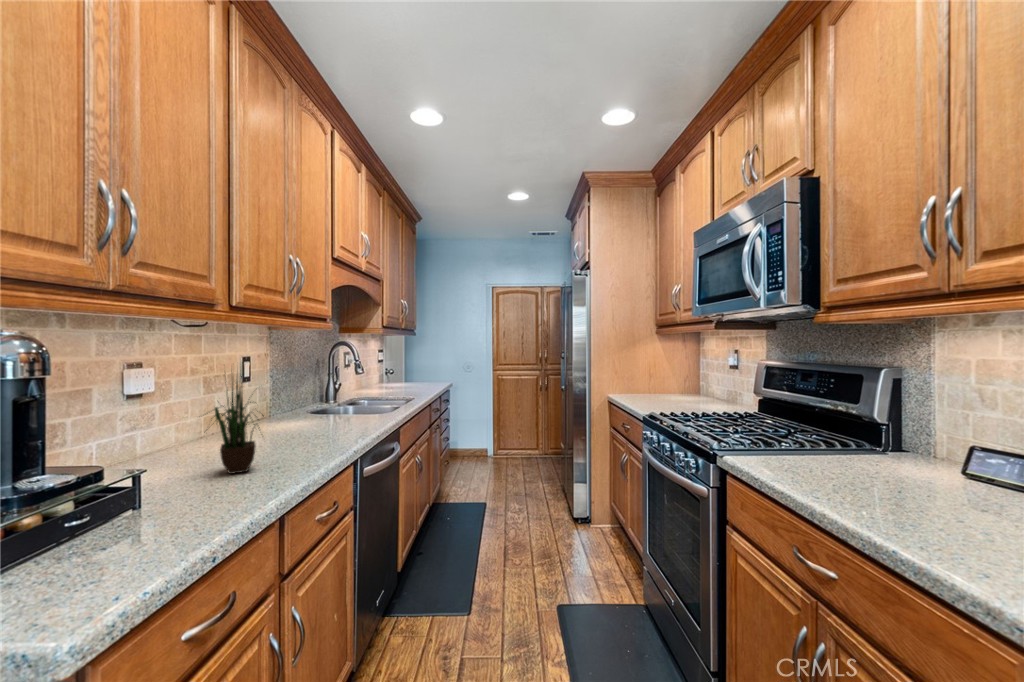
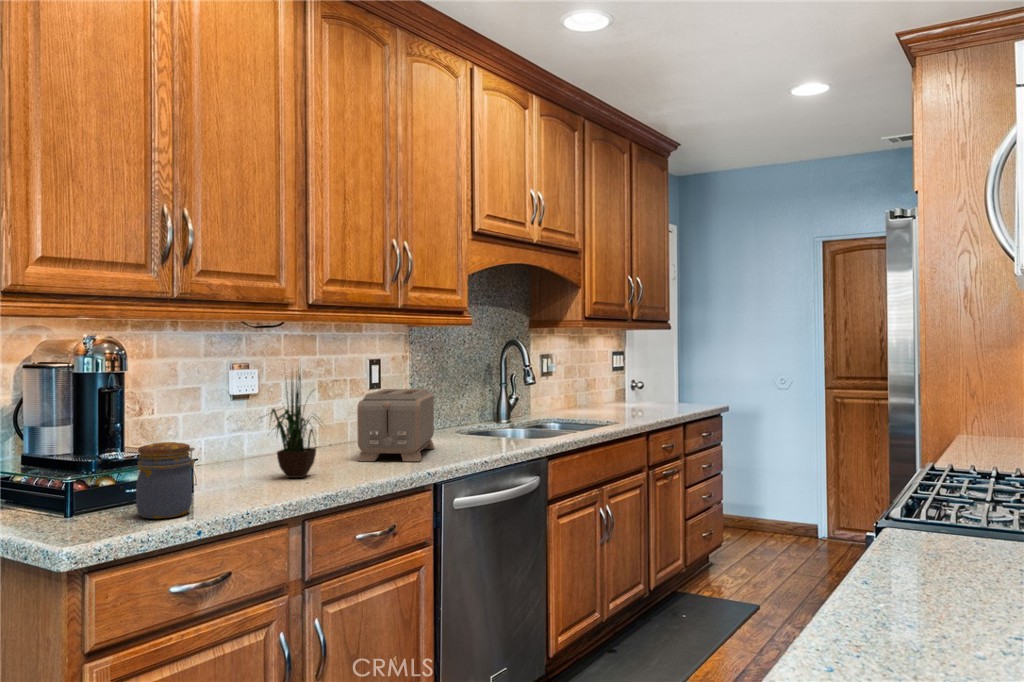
toaster: none [268,380,331,447] -> present [357,389,435,461]
jar: none [106,458,186,559] -> present [136,442,197,519]

